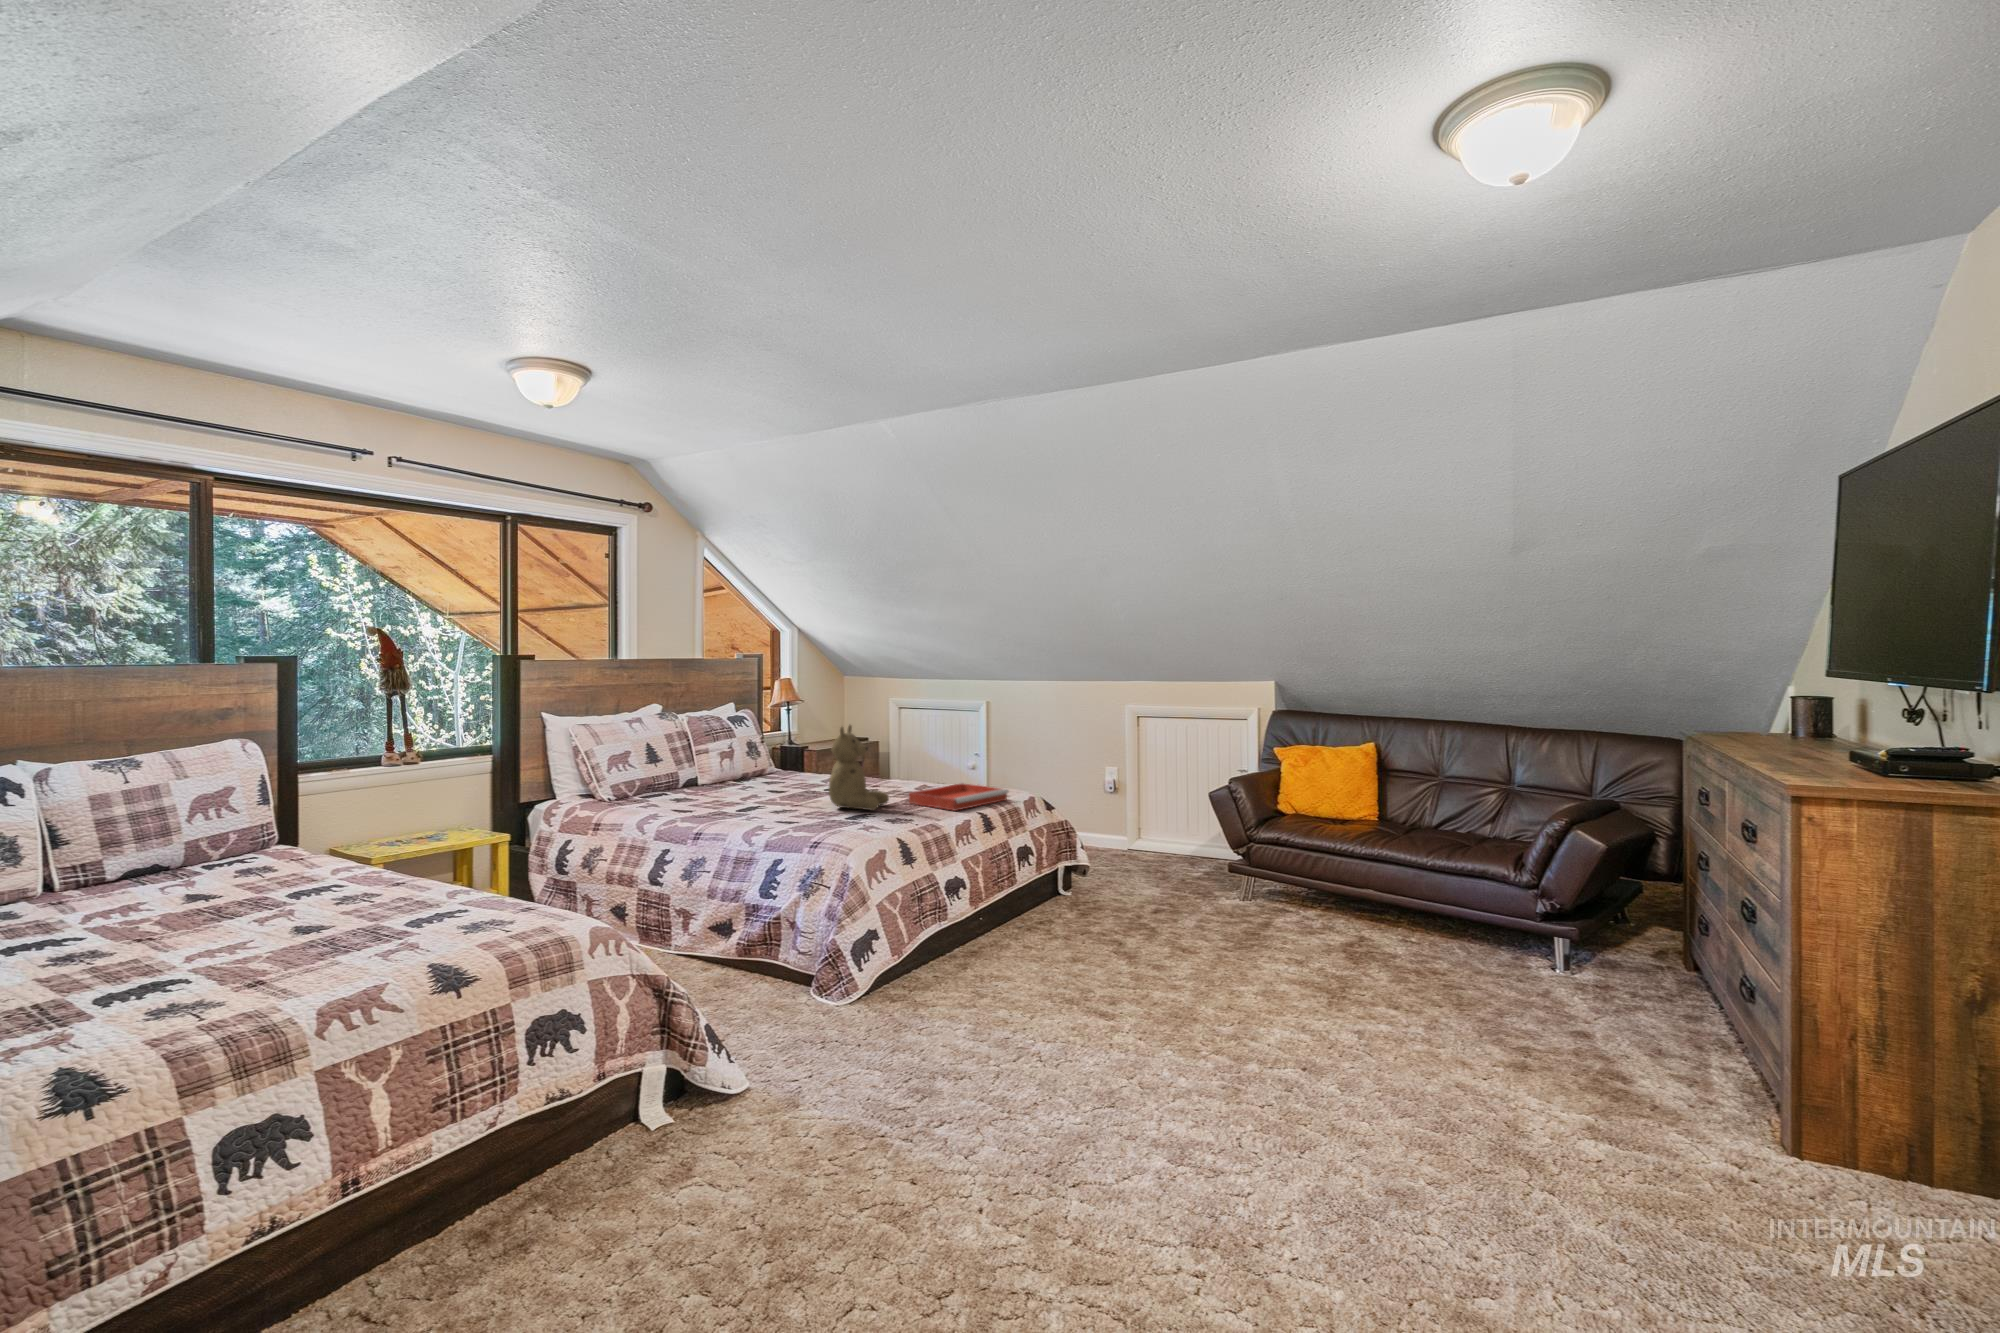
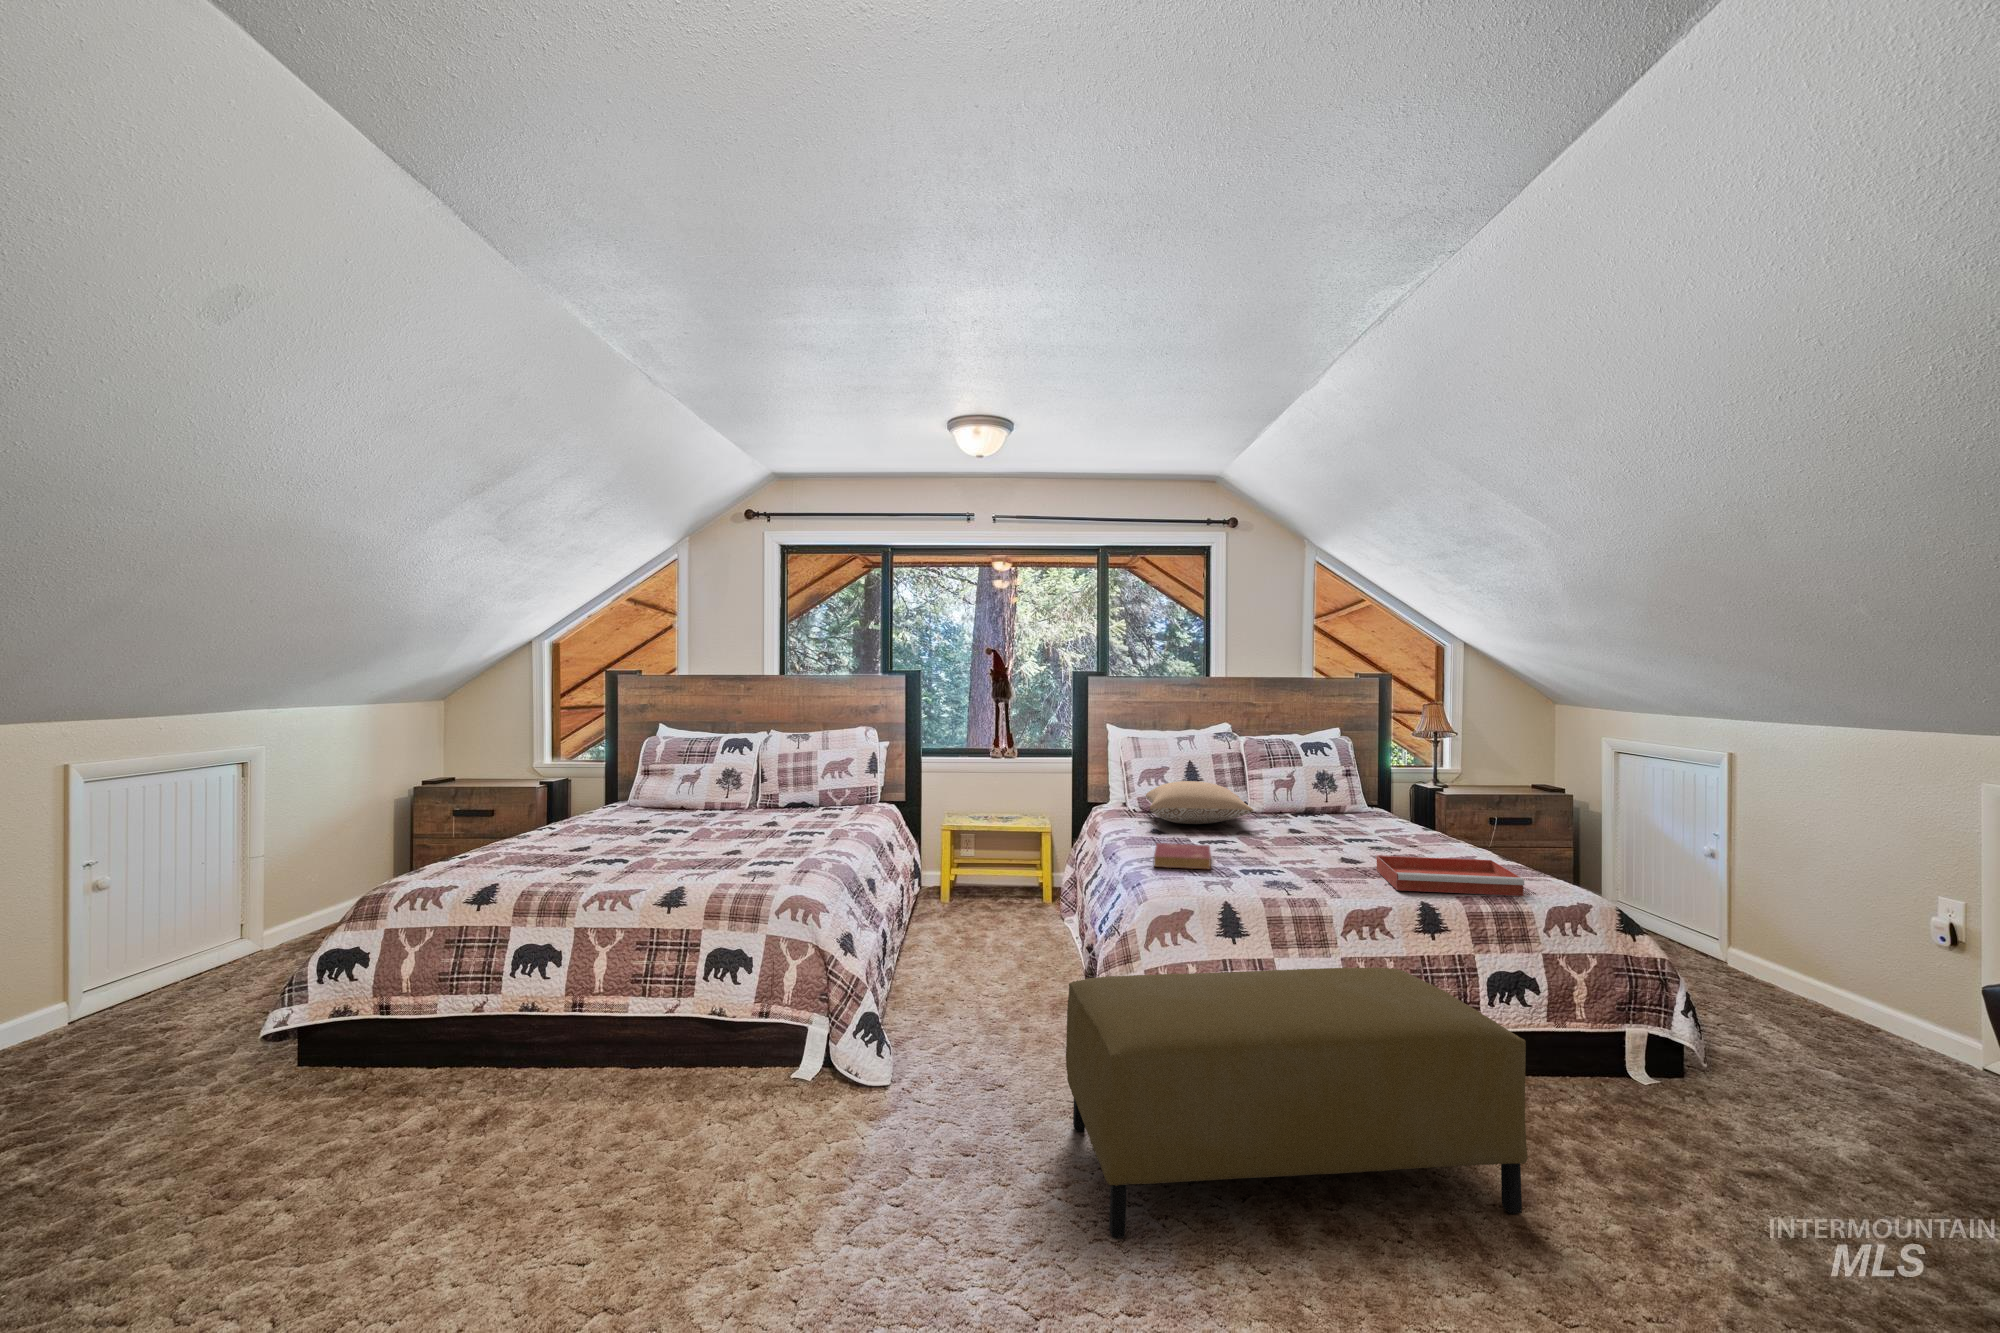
teddy bear: present [829,725,889,810] -> none [1259,757,1348,867]
pillow: none [627,760,760,801] -> present [1146,781,1254,824]
book: none [748,809,826,832] -> present [1154,843,1211,870]
ottoman: none [908,854,1135,1061] -> present [1066,967,1528,1238]

